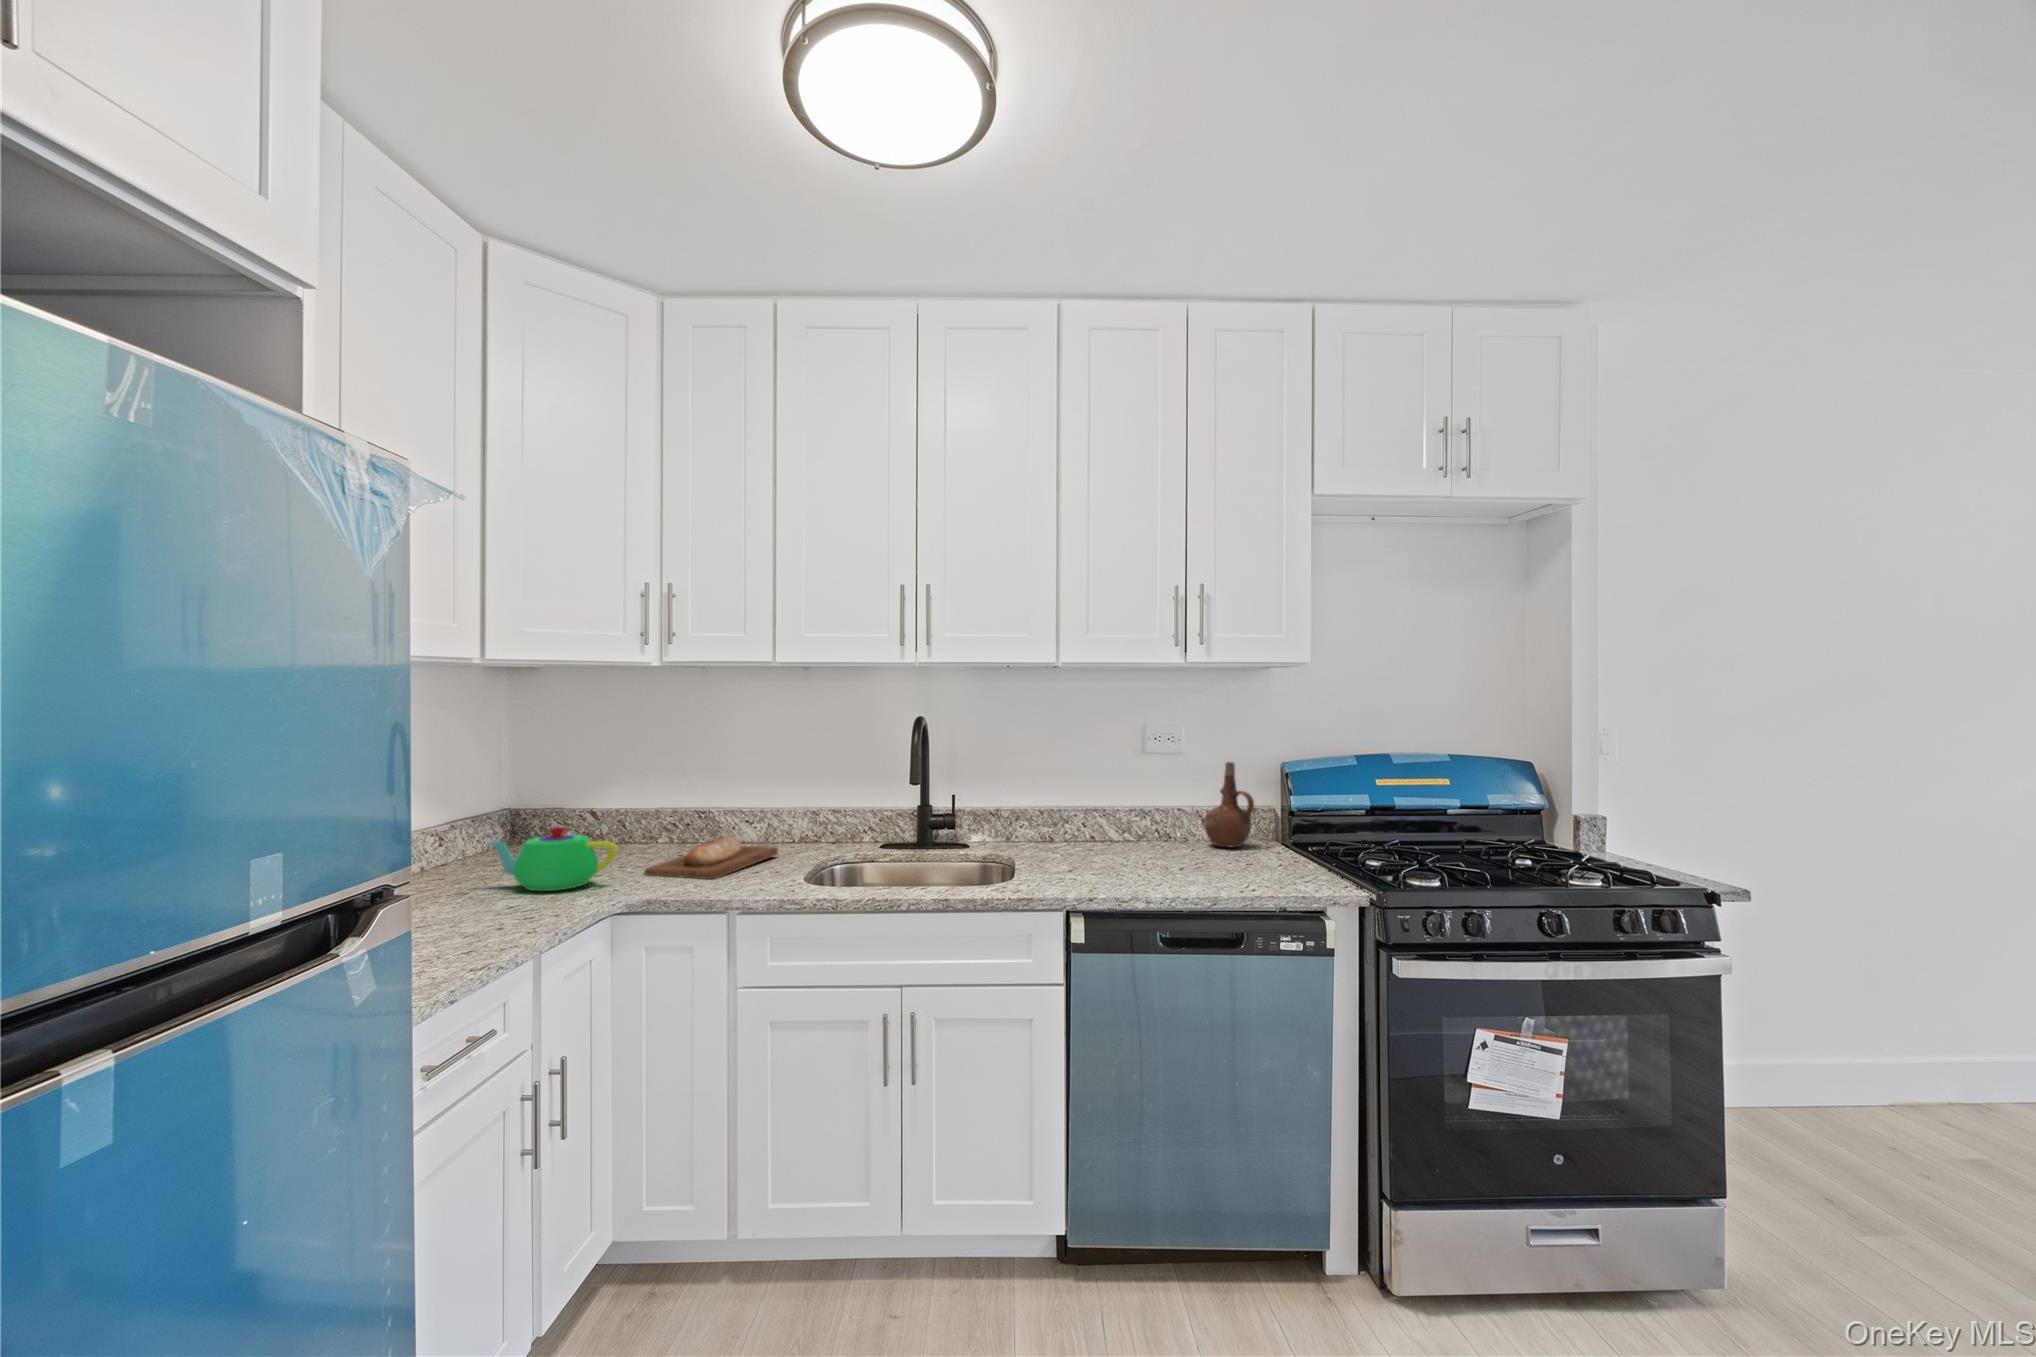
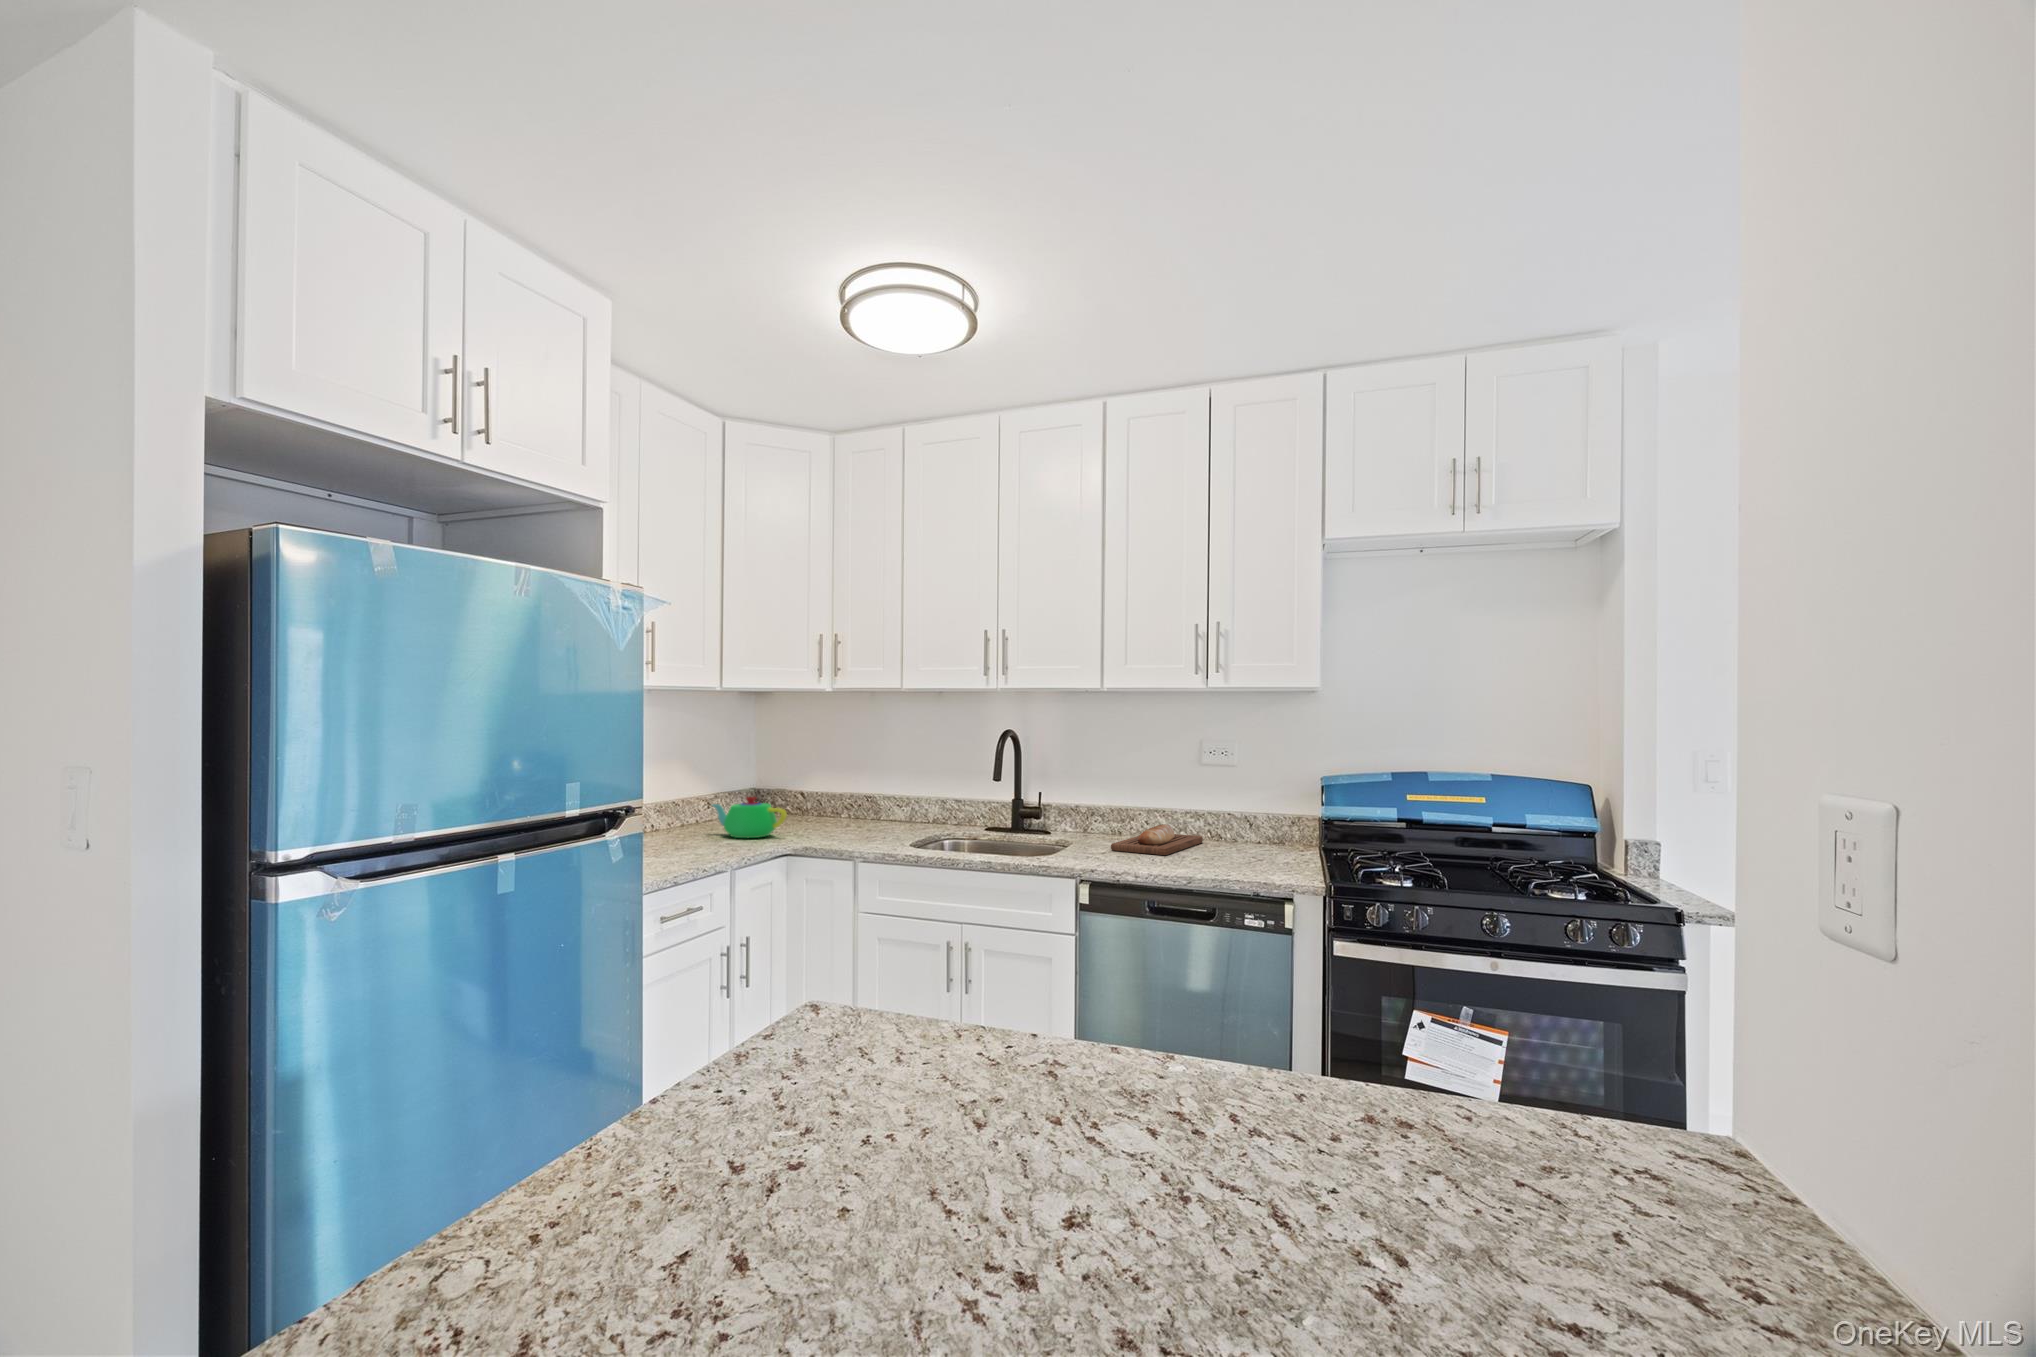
ceramic pitcher: present [1204,762,1254,848] -> none [1244,774,1285,847]
bread loaf: present [644,835,778,879] -> present [1111,824,1203,855]

